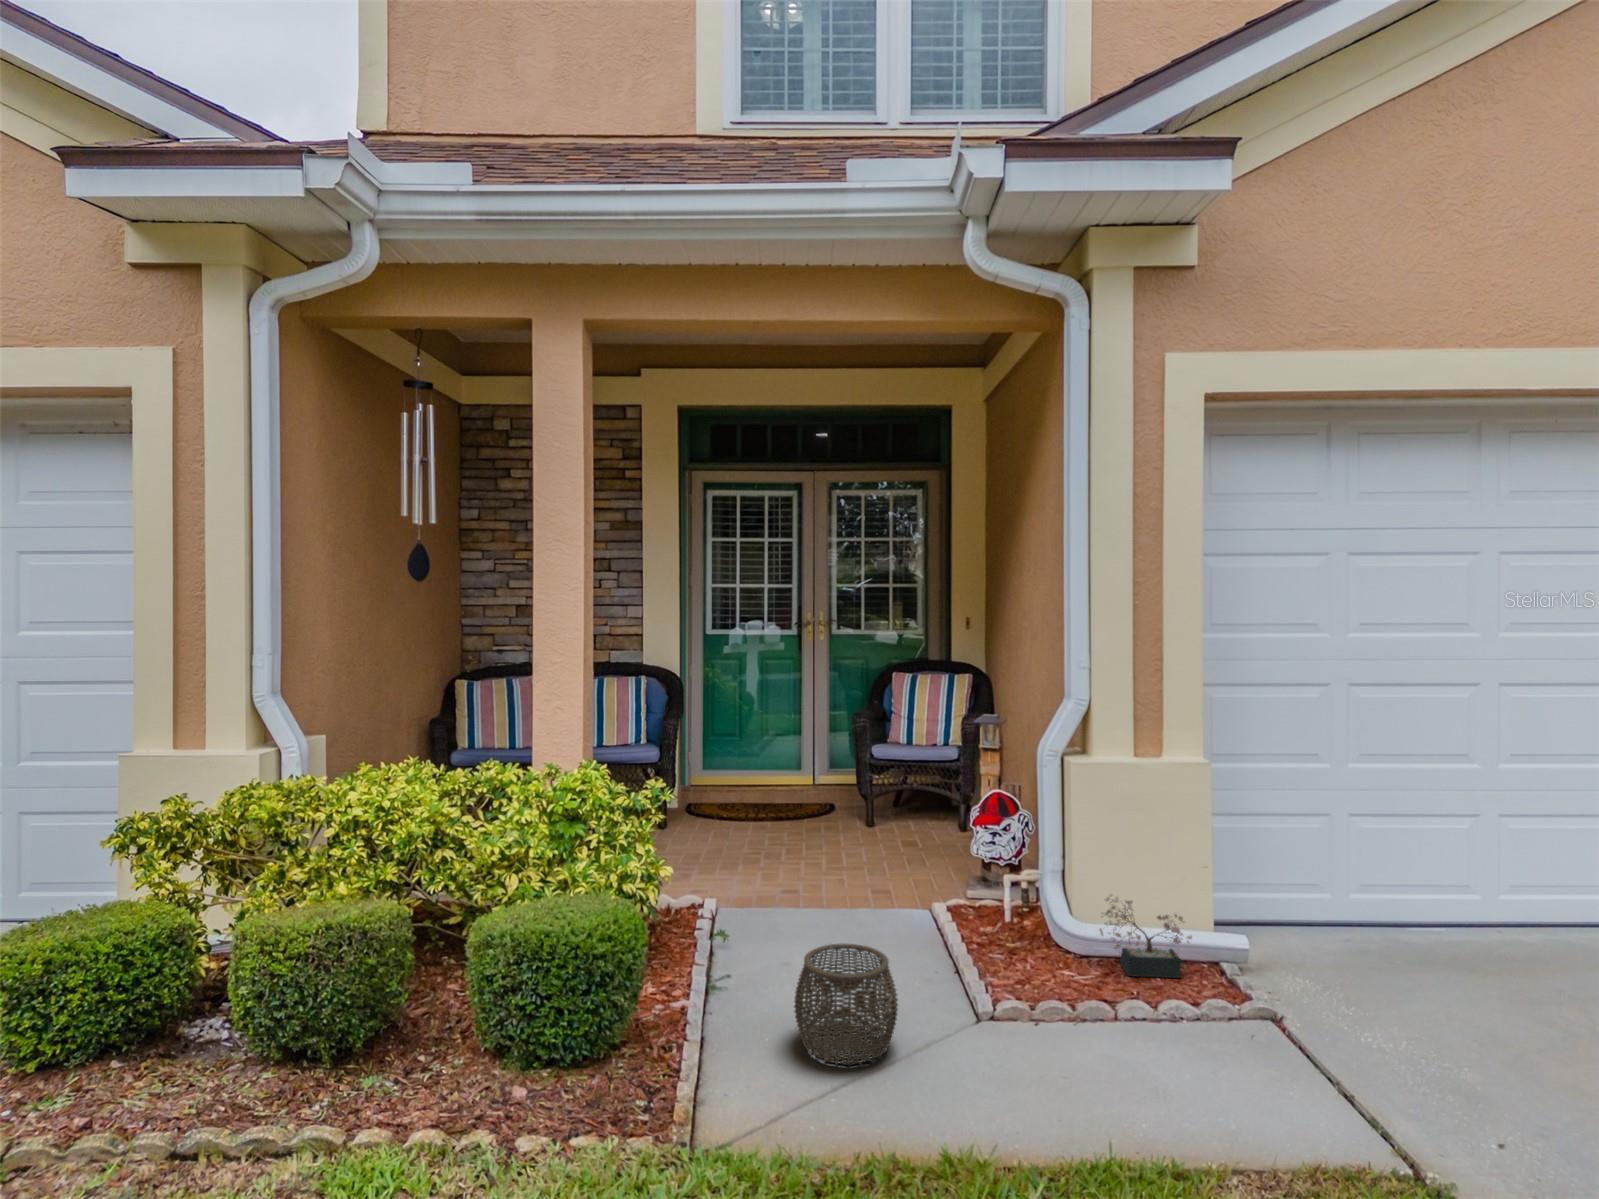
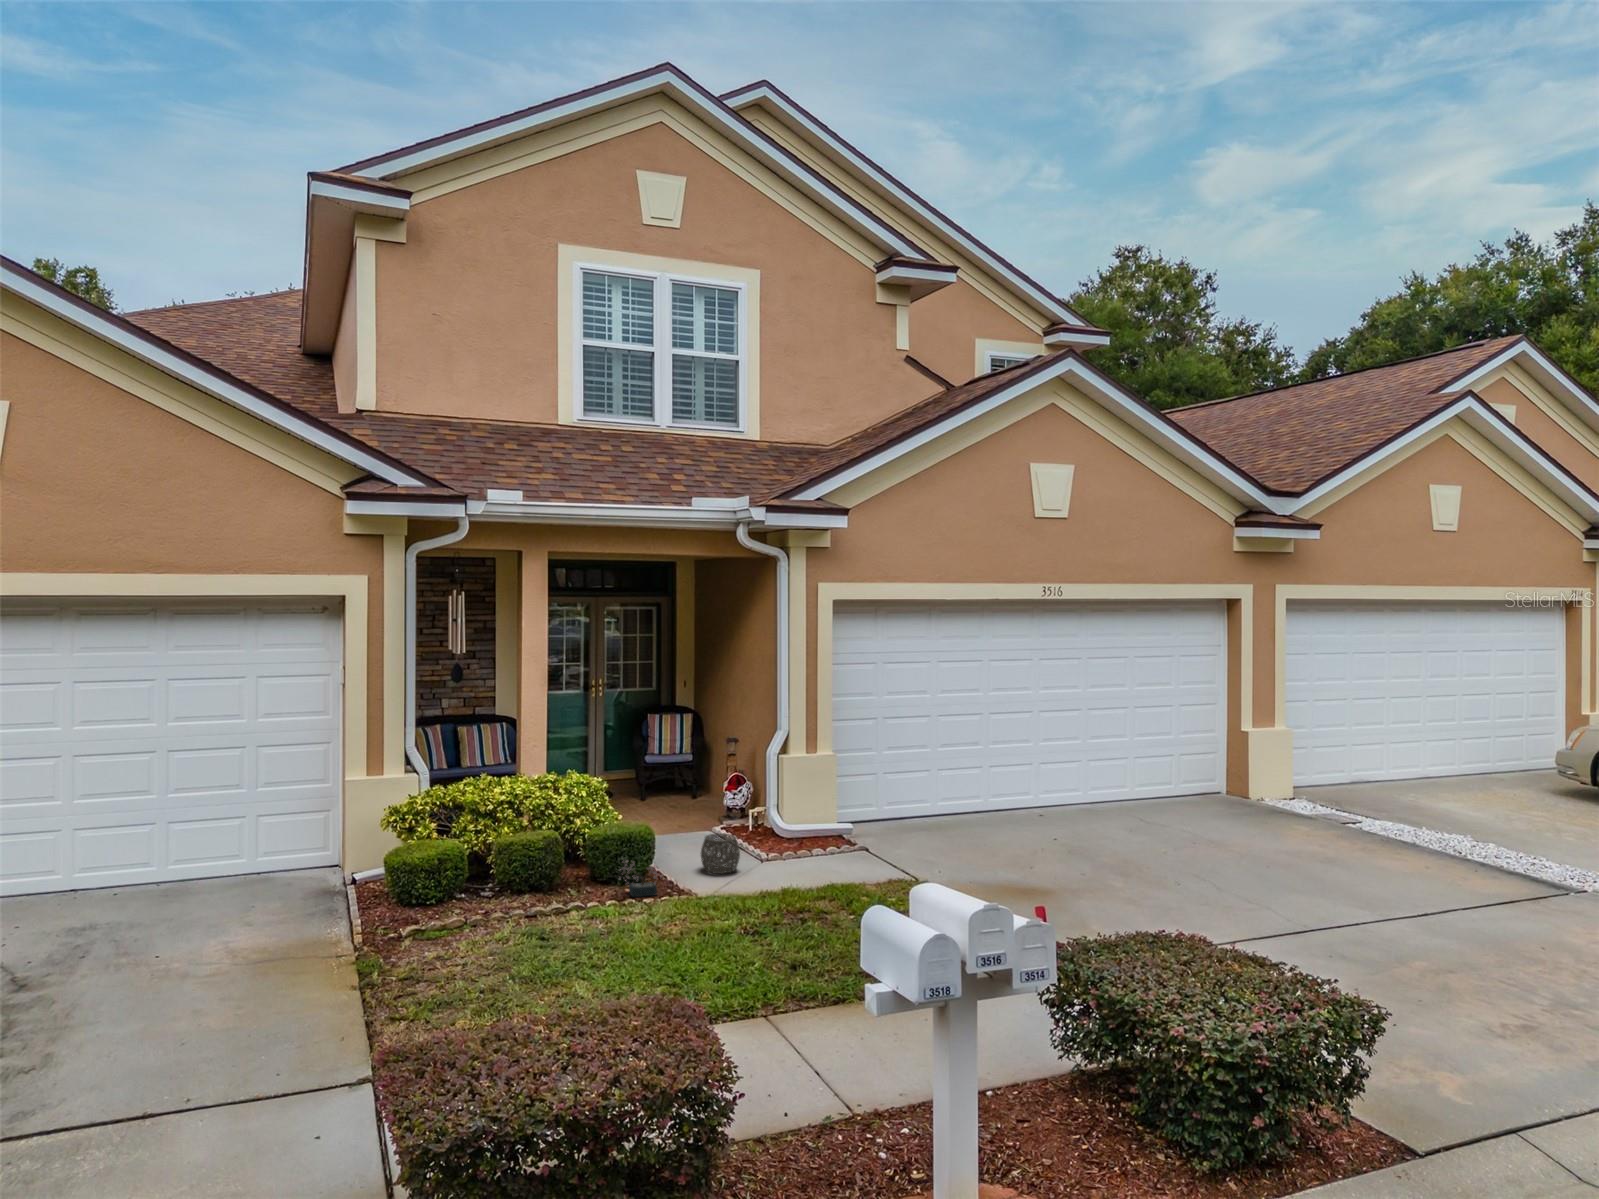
decorative plant: present [1099,895,1192,978] -> present [620,861,658,897]

